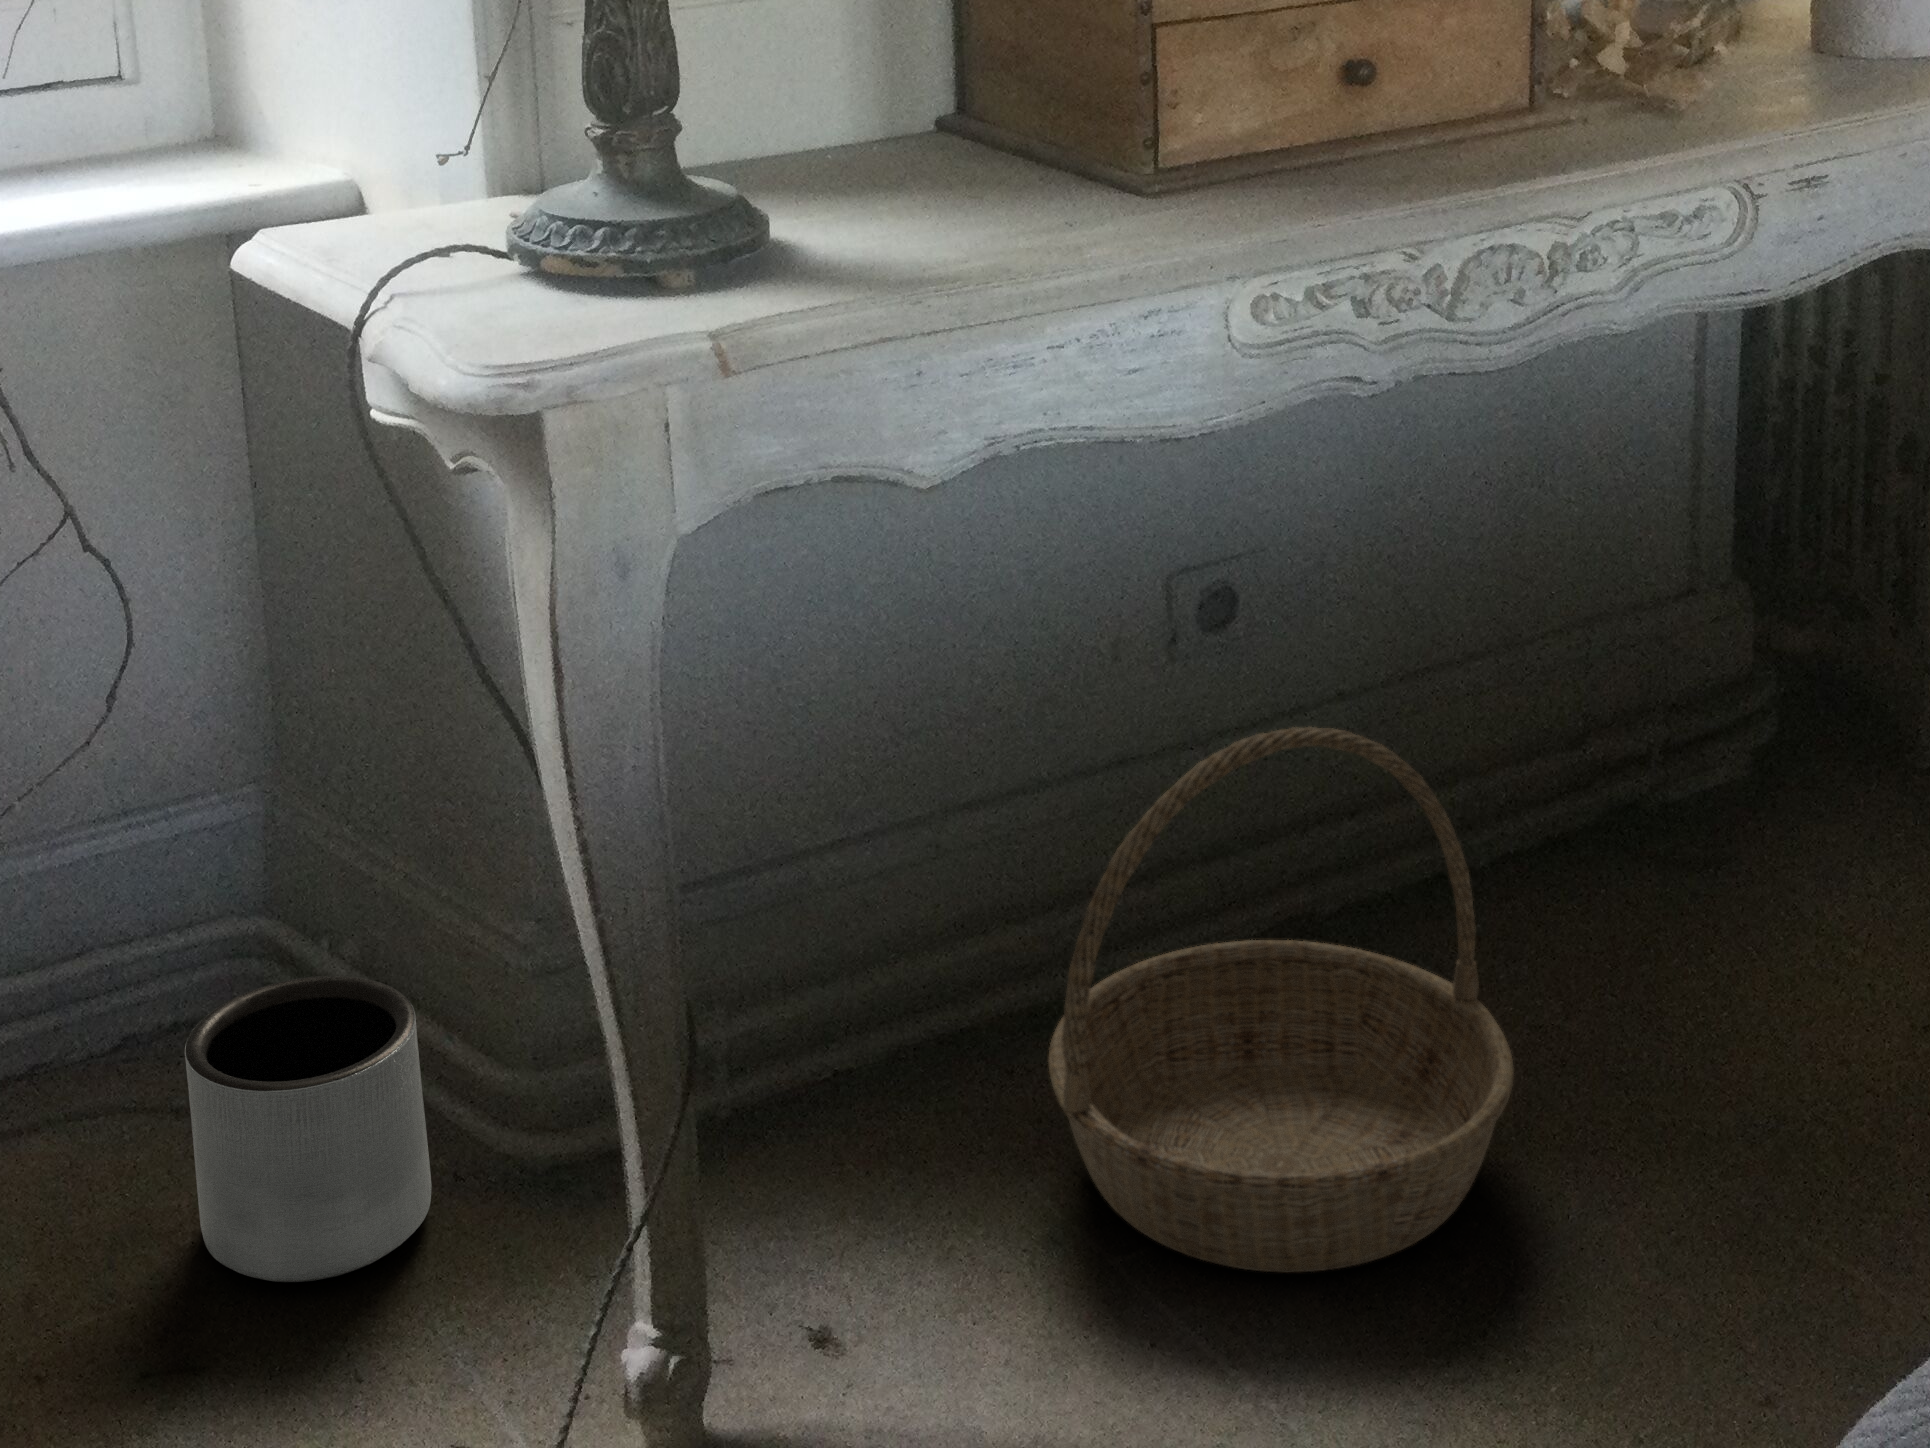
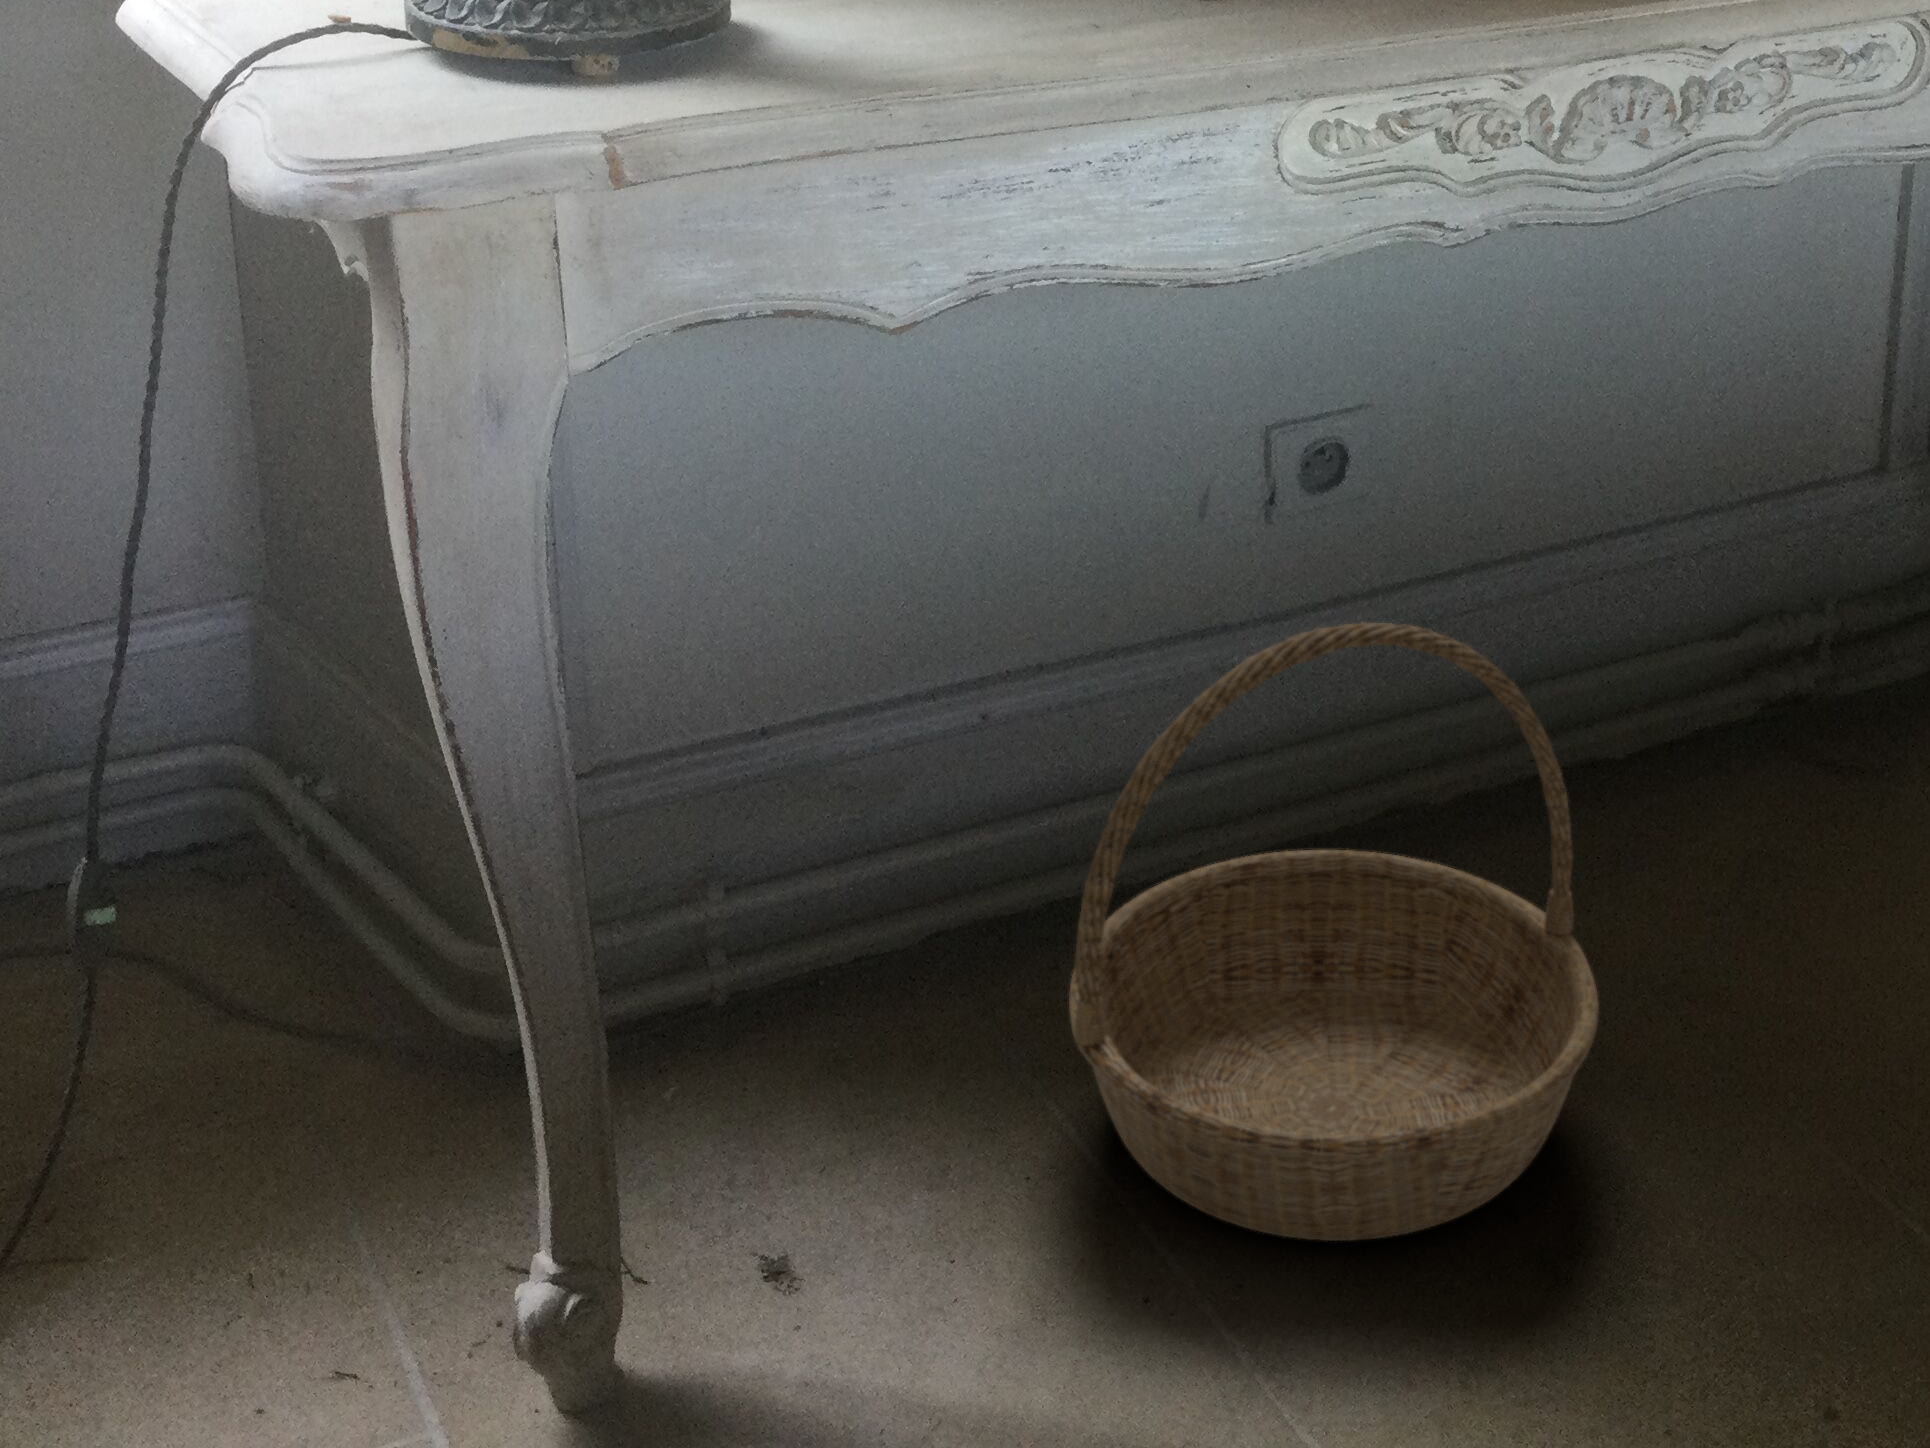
planter: present [185,976,432,1282] -> none [65,842,360,1189]

